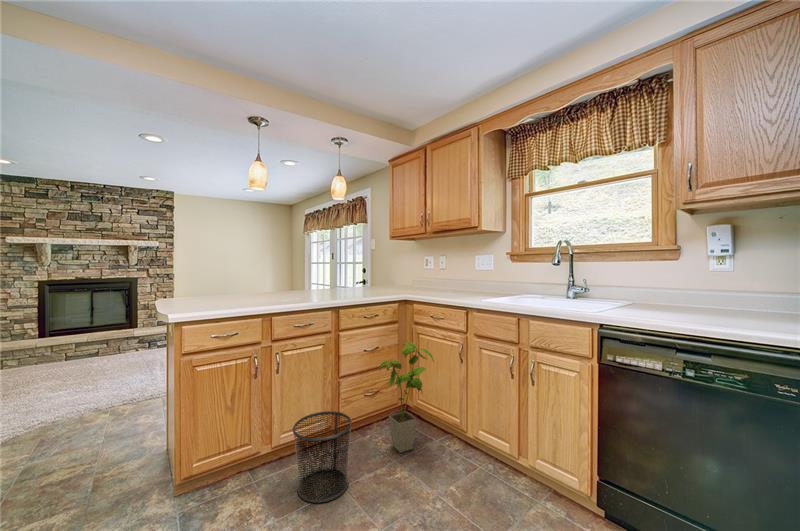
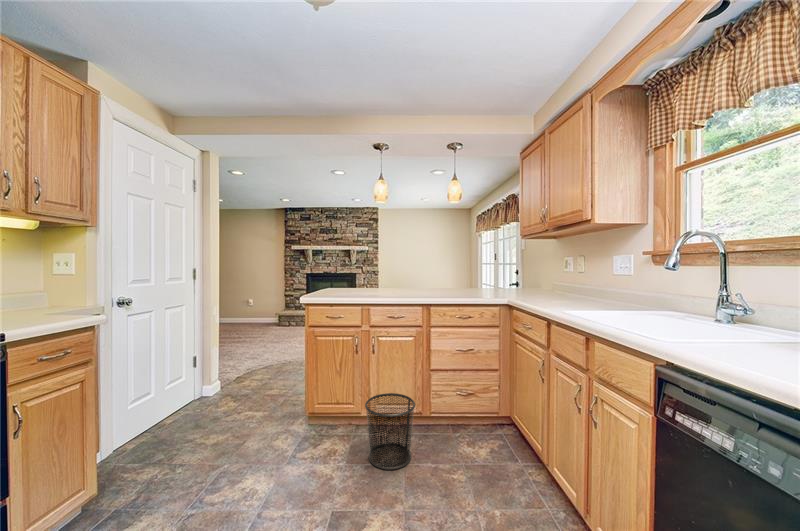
house plant: present [379,342,434,453] -> none [458,347,516,459]

